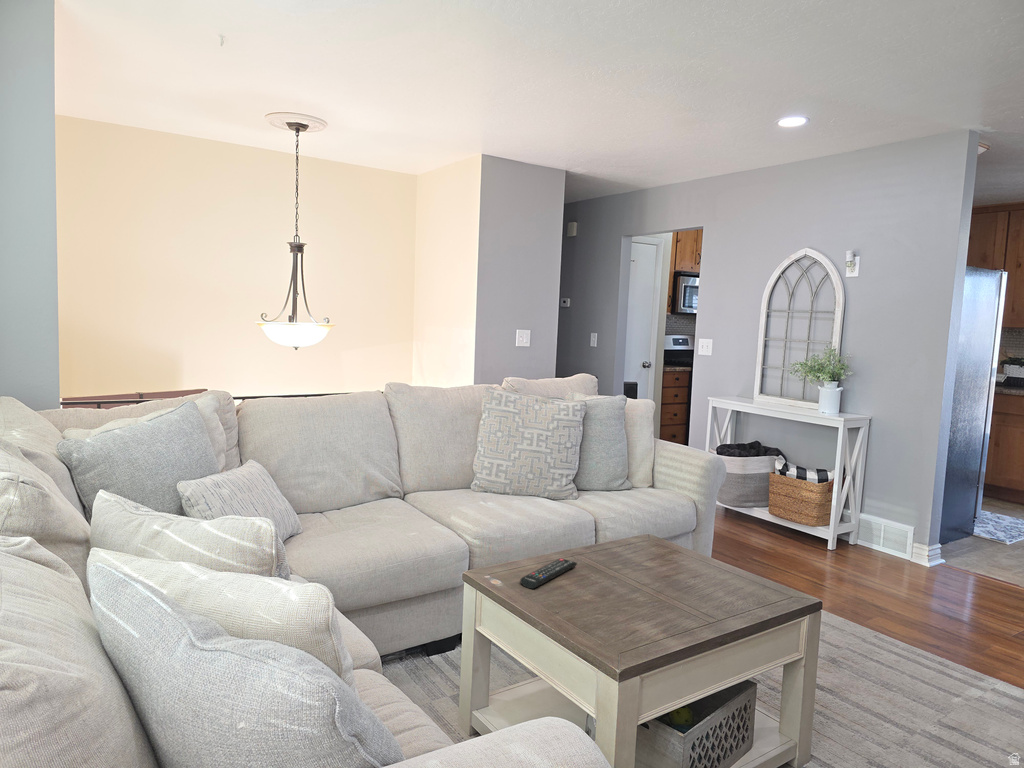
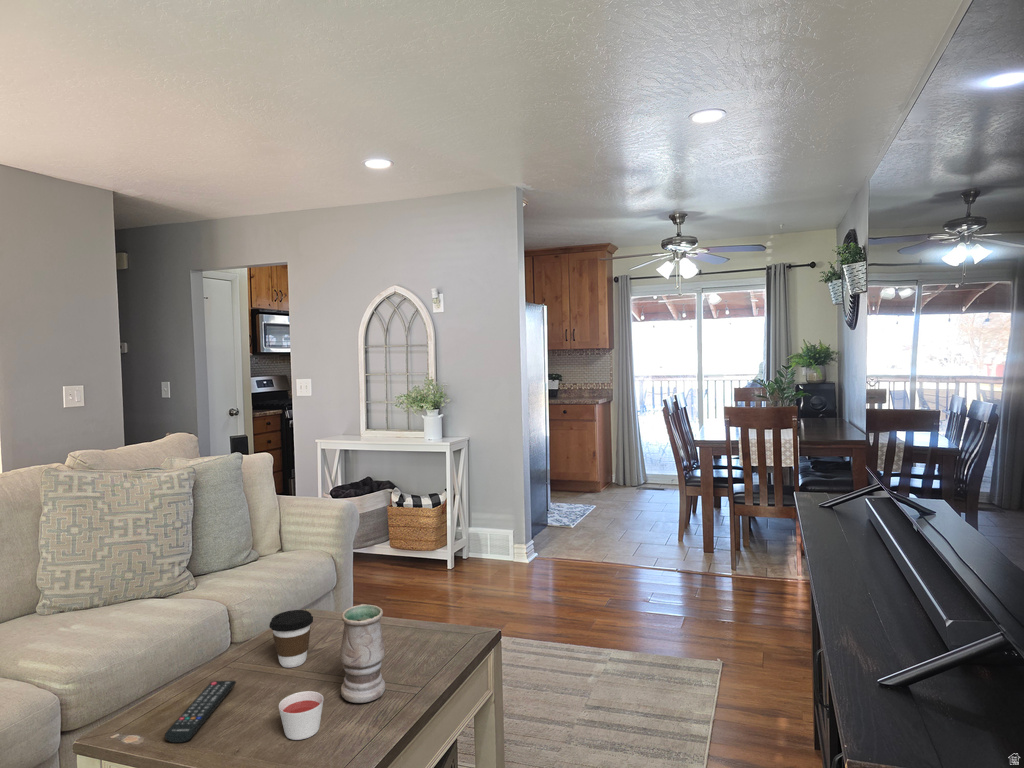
coffee cup: none [608,523,643,568] -> present [269,610,313,668]
vase: none [649,527,691,608] -> present [340,604,385,703]
candle: none [595,579,629,614] -> present [279,691,324,740]

